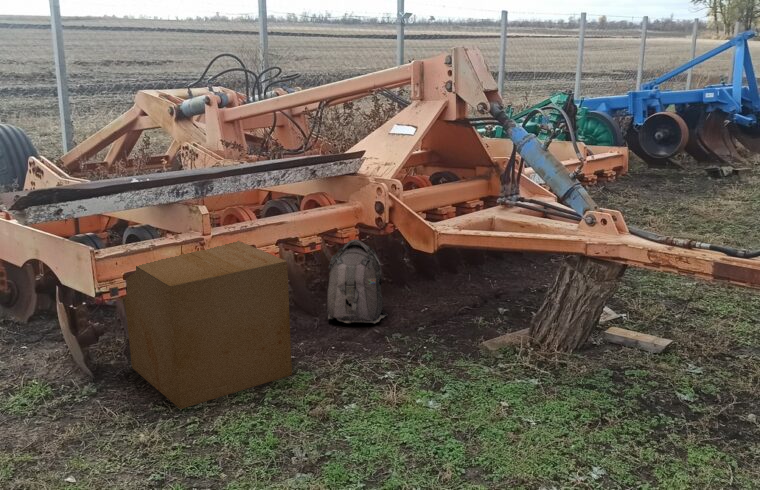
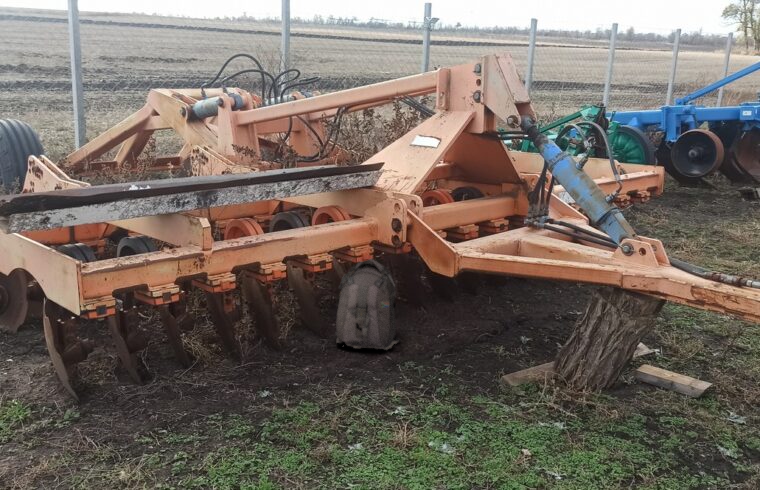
cardboard box: present [125,241,292,409] -> none [113,251,294,443]

